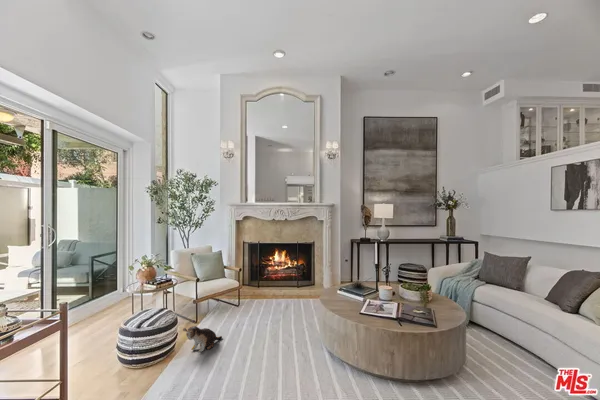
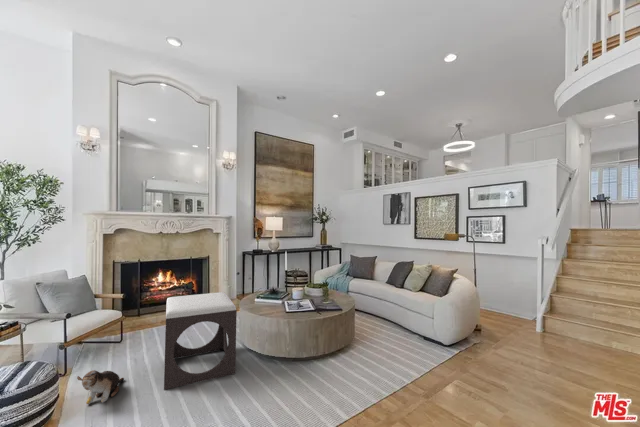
footstool: none [239,277,304,360] -> present [164,292,237,390]

